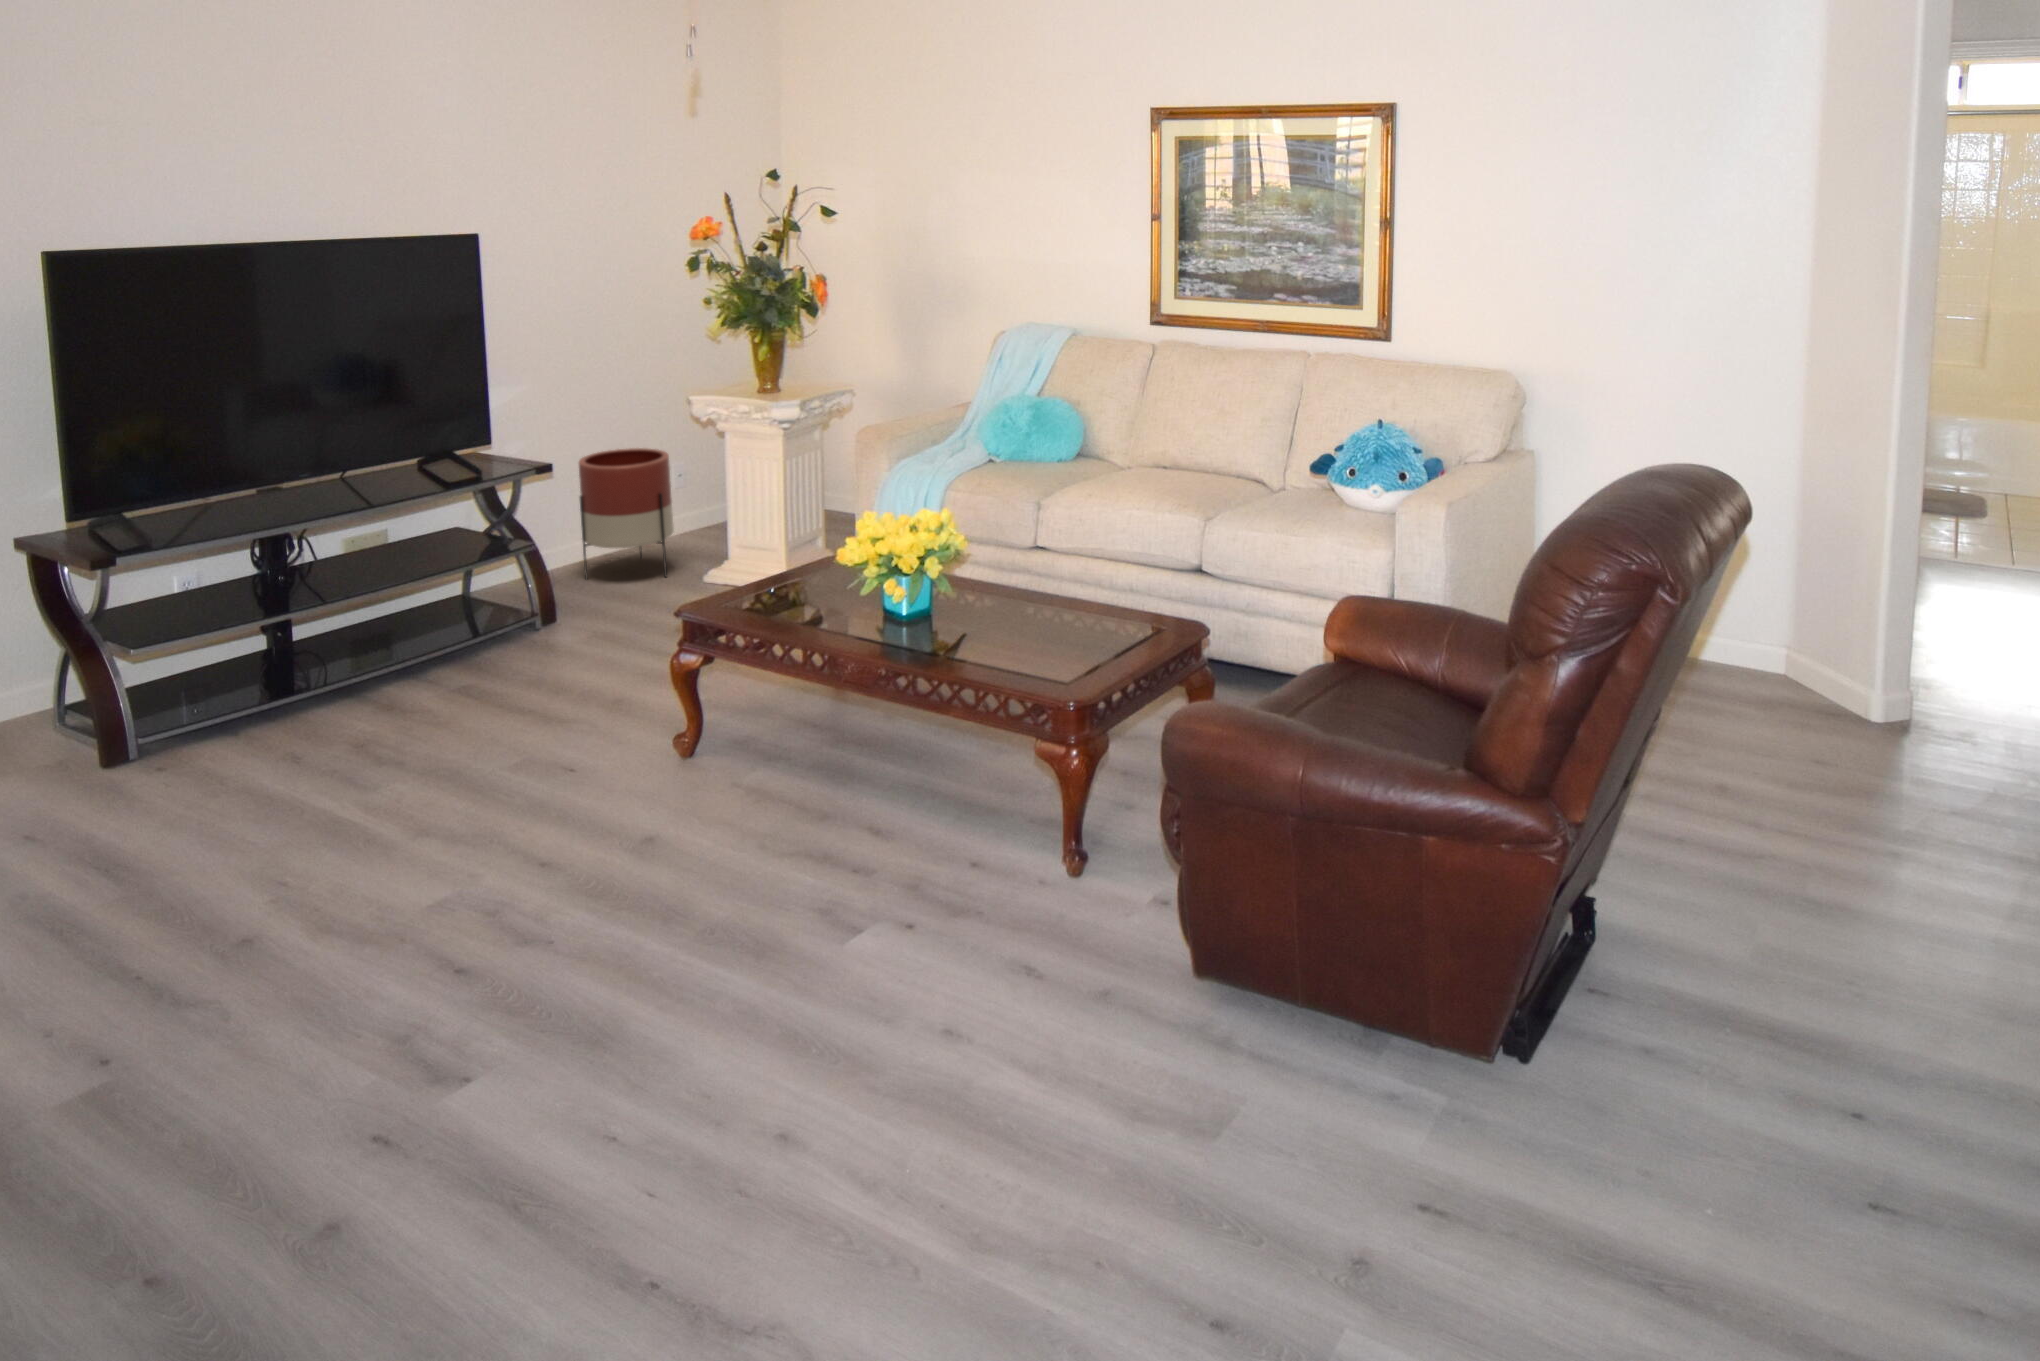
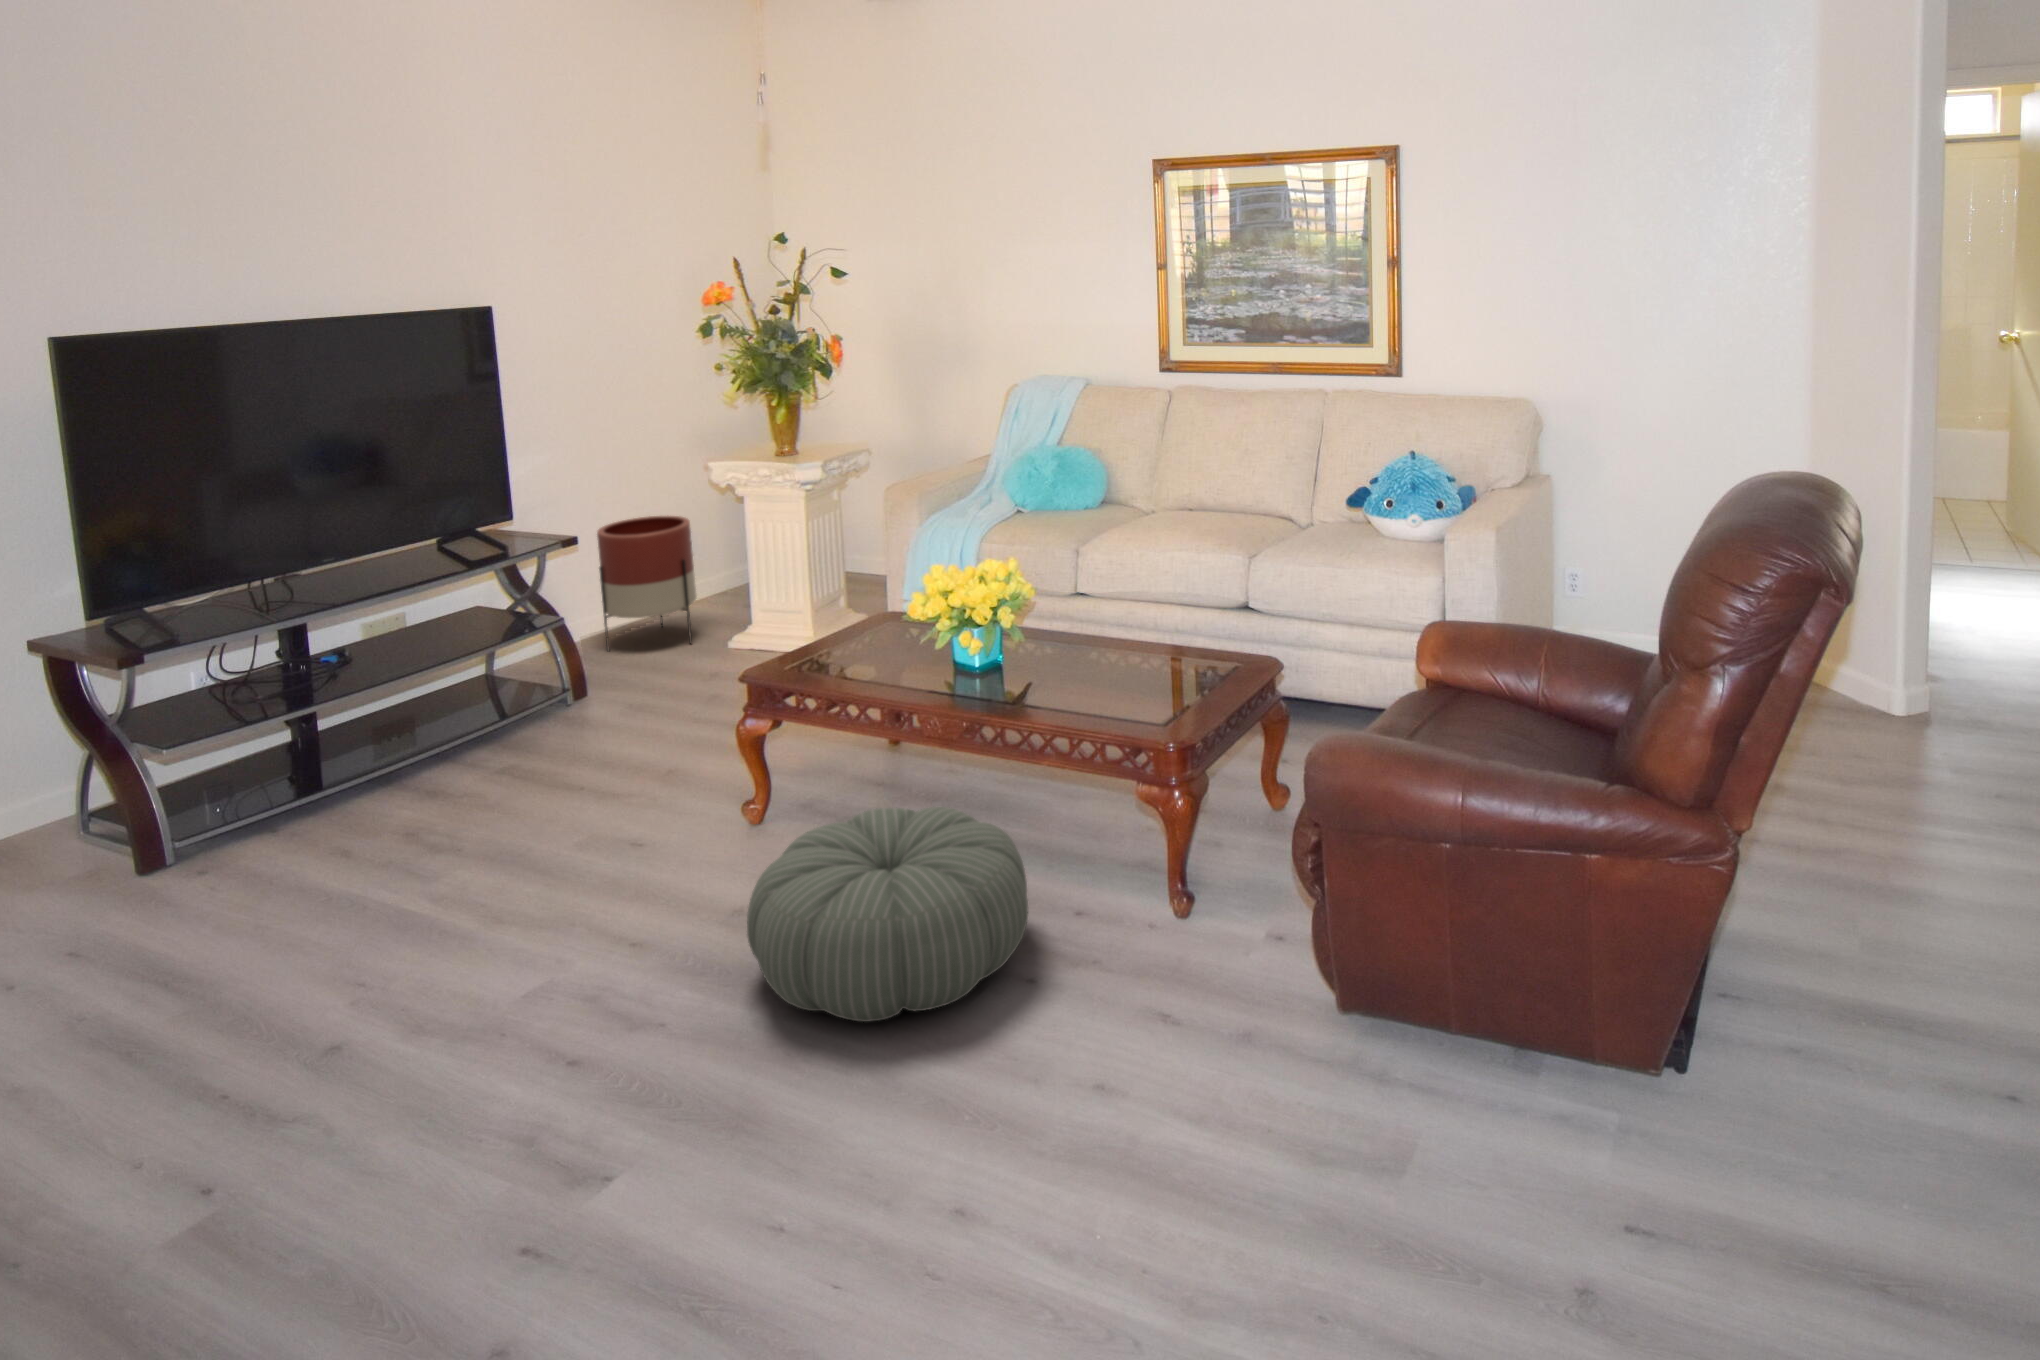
pouf: none [661,741,922,927] -> present [747,807,1028,1022]

